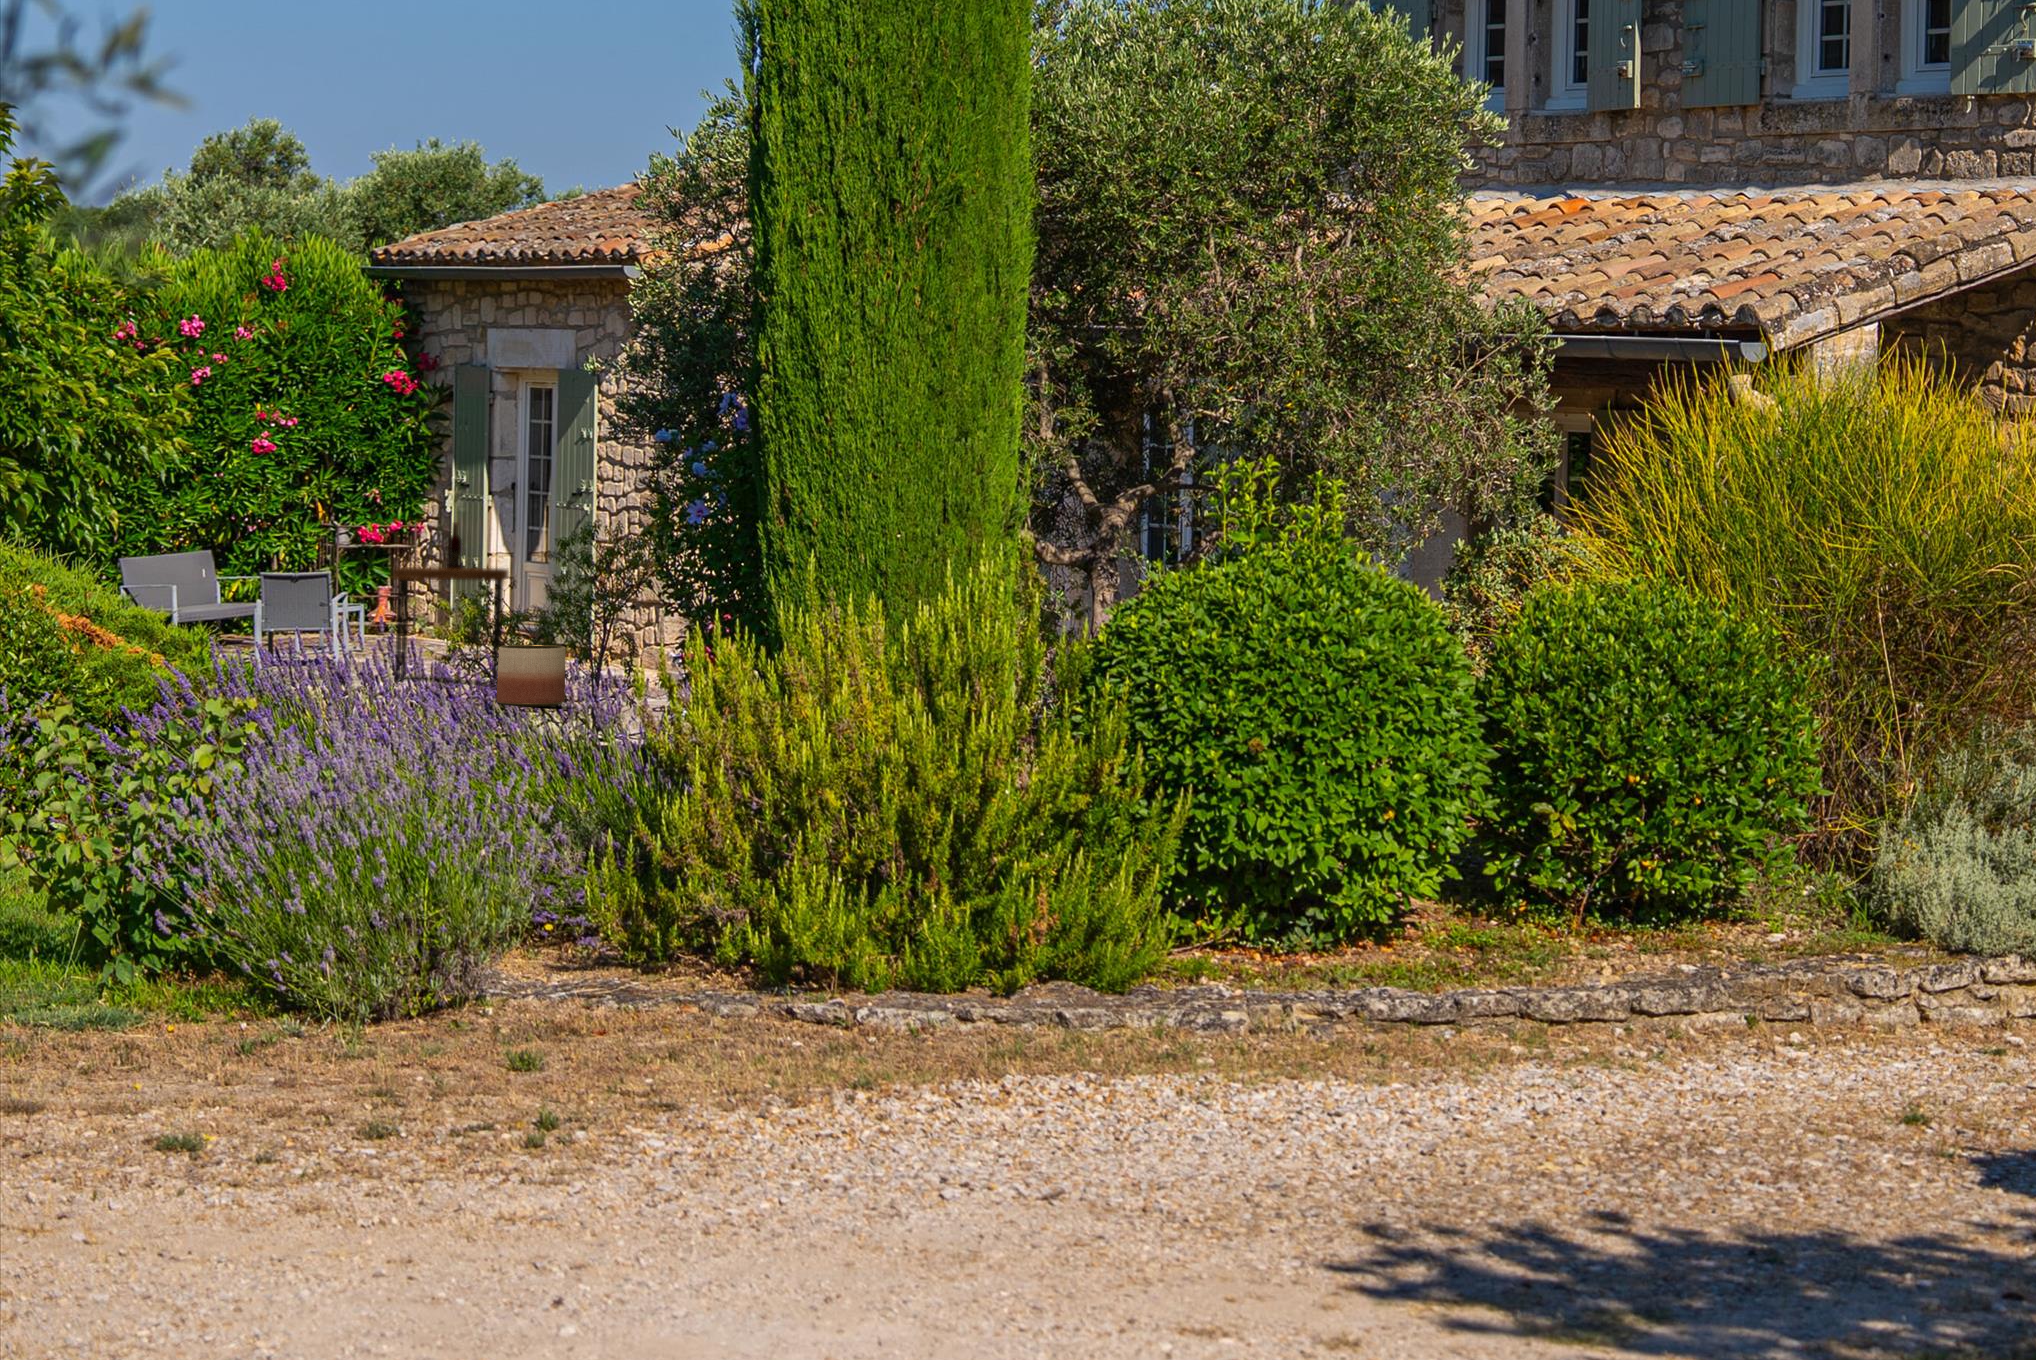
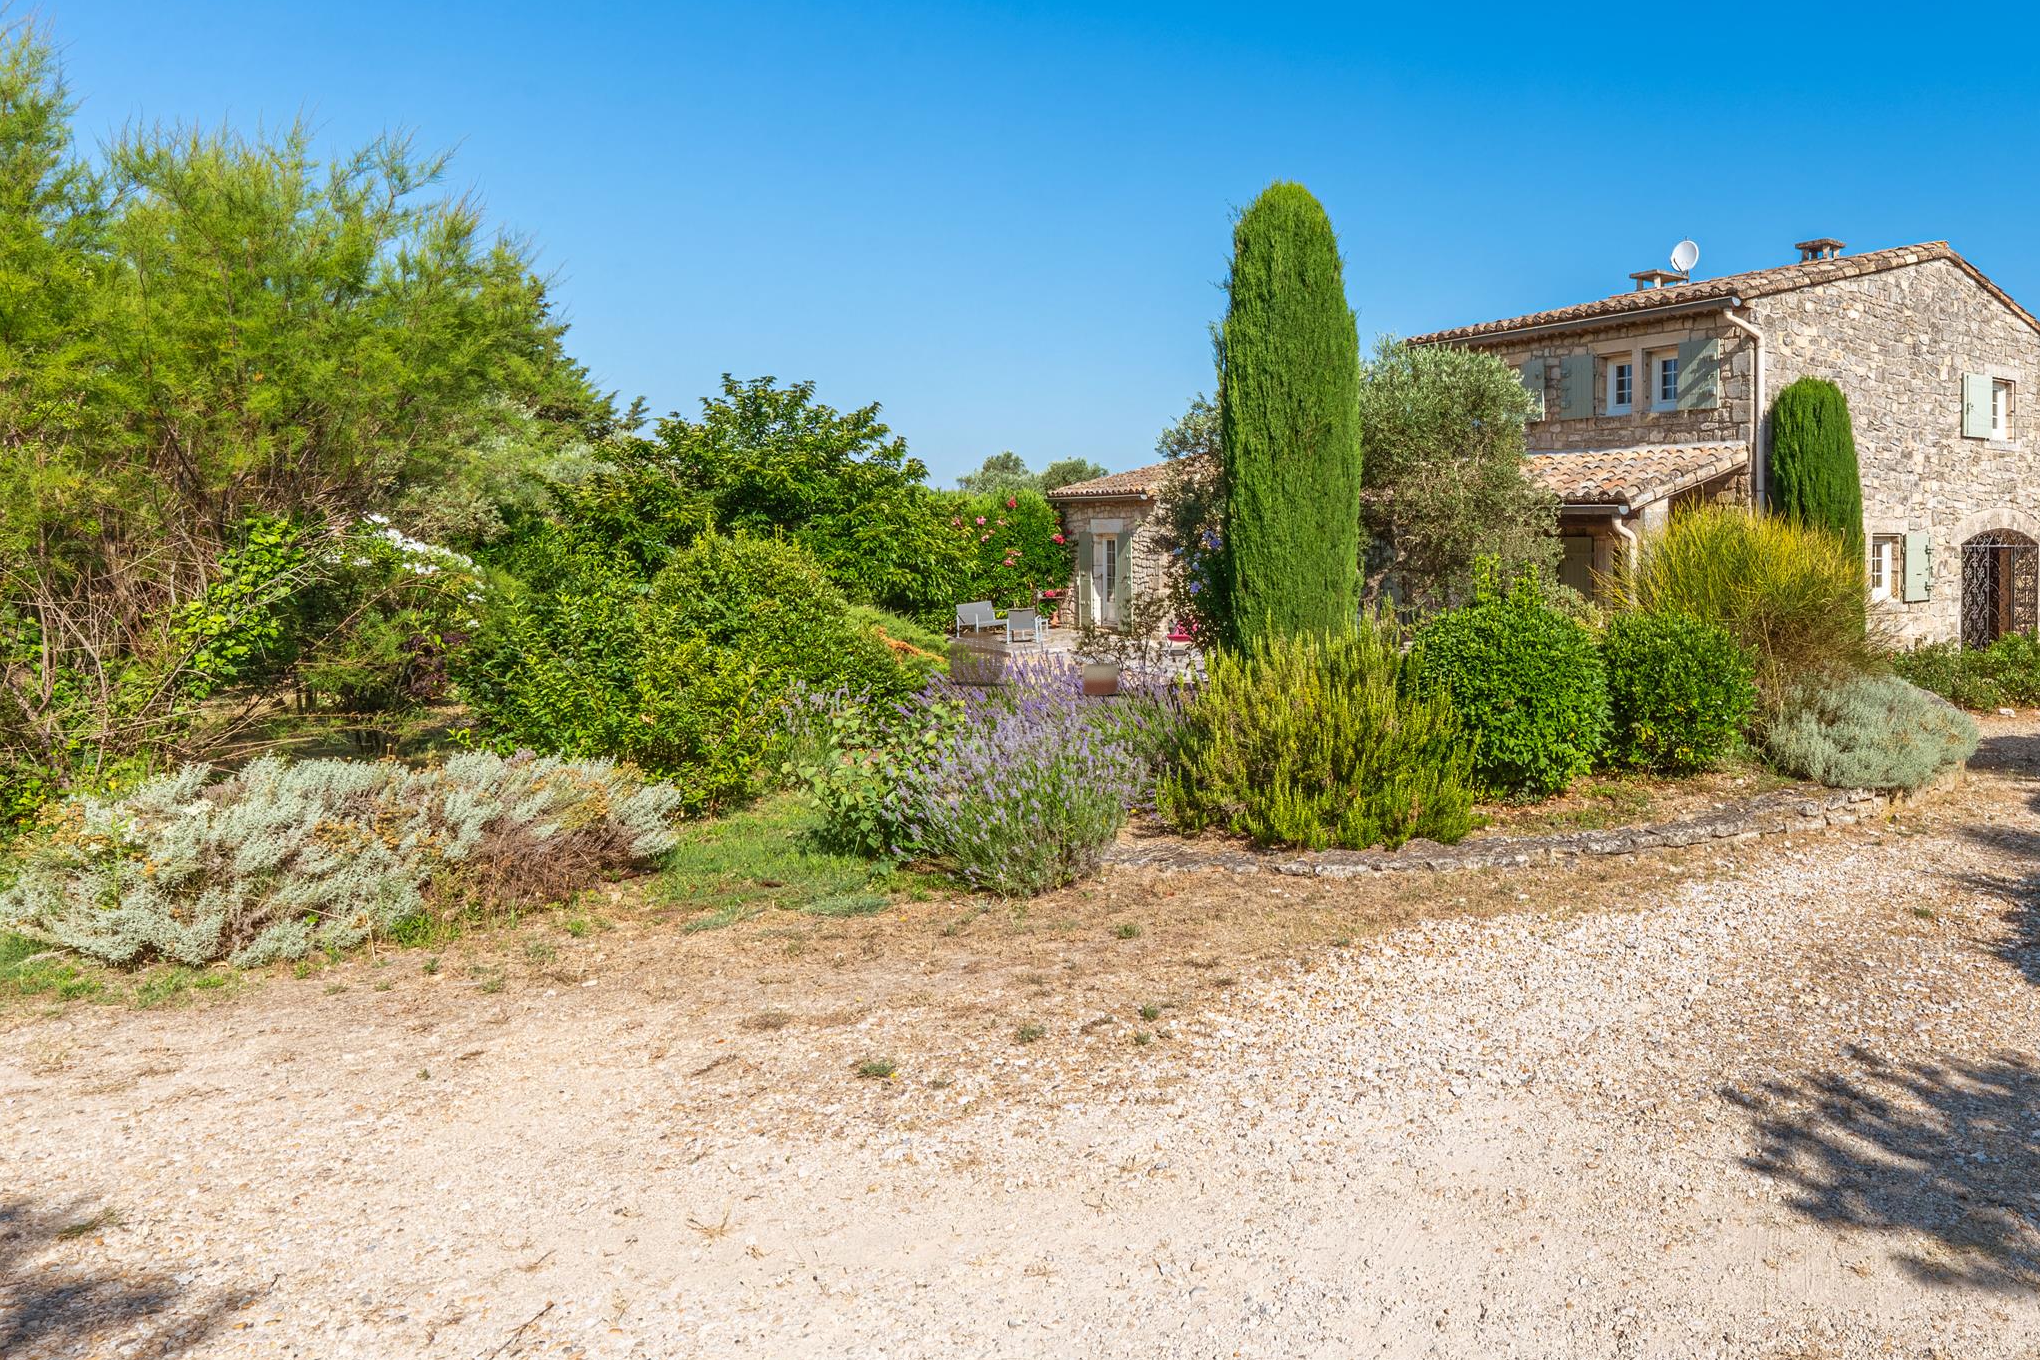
side table: present [393,523,509,686] -> none [1013,600,1072,685]
woven basket: none [265,579,370,682] -> present [949,632,1006,686]

